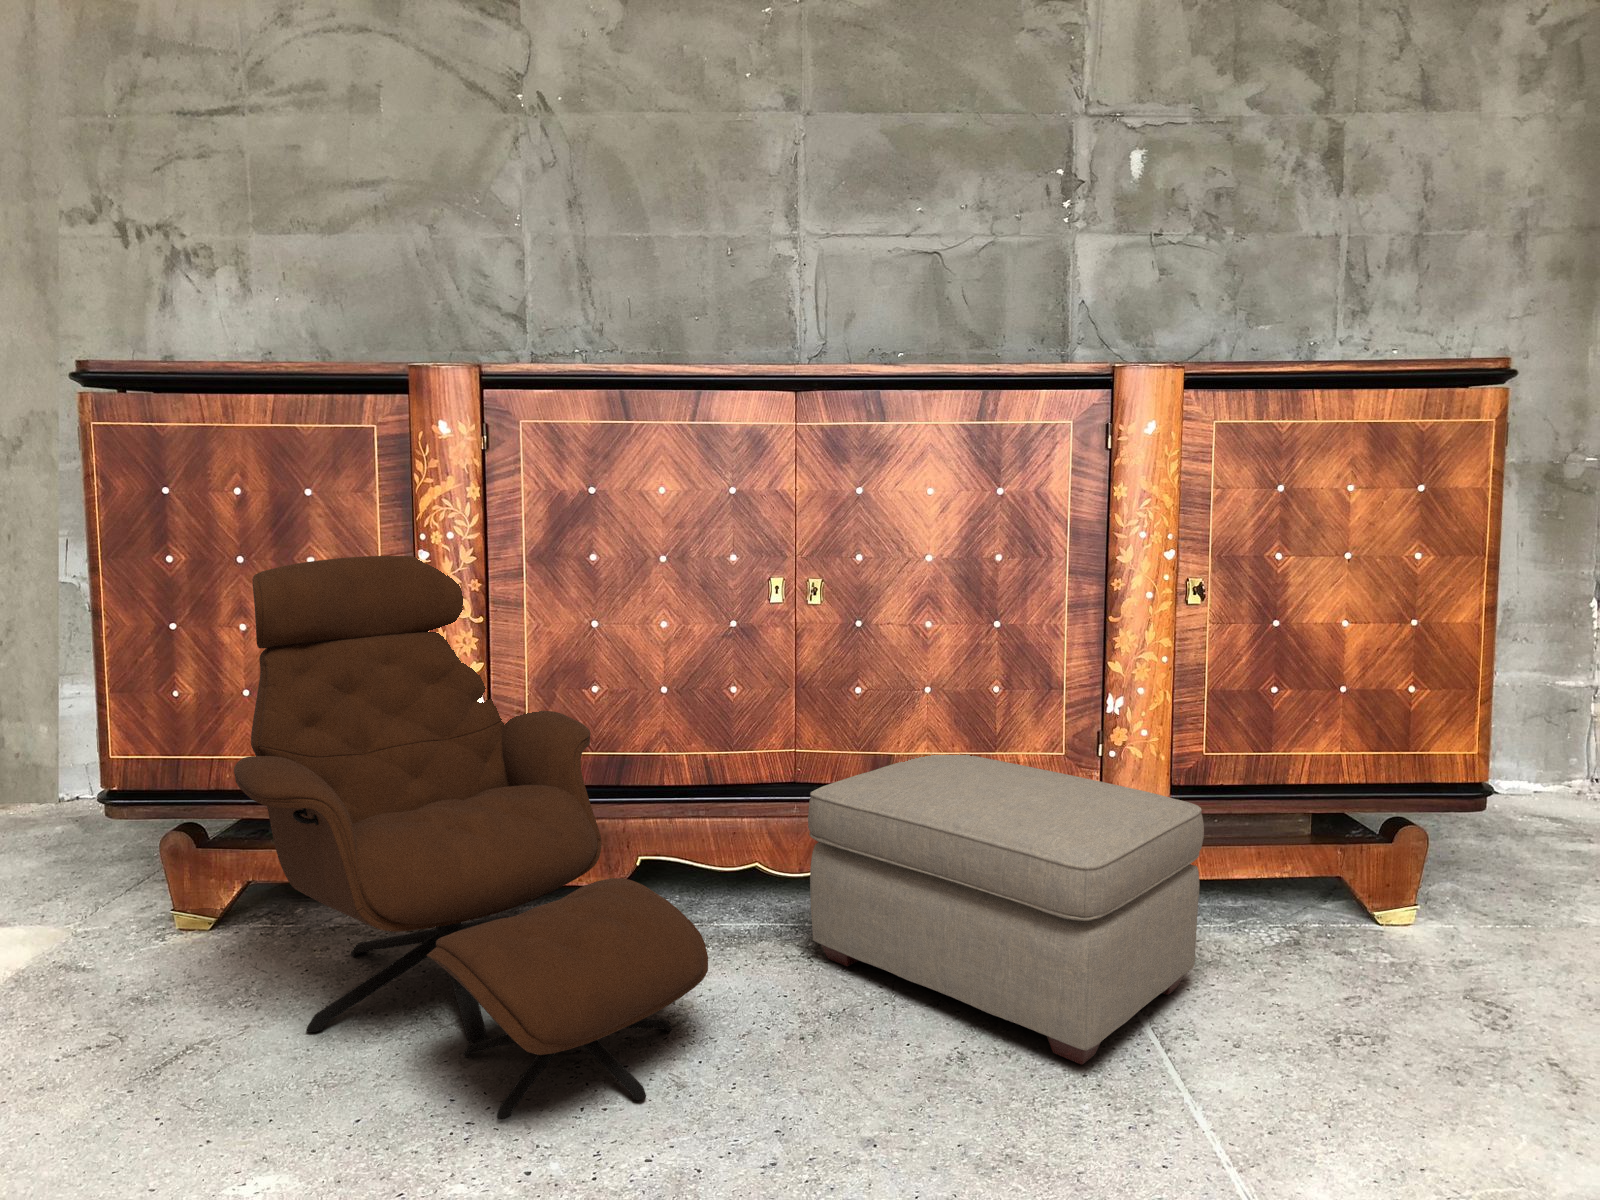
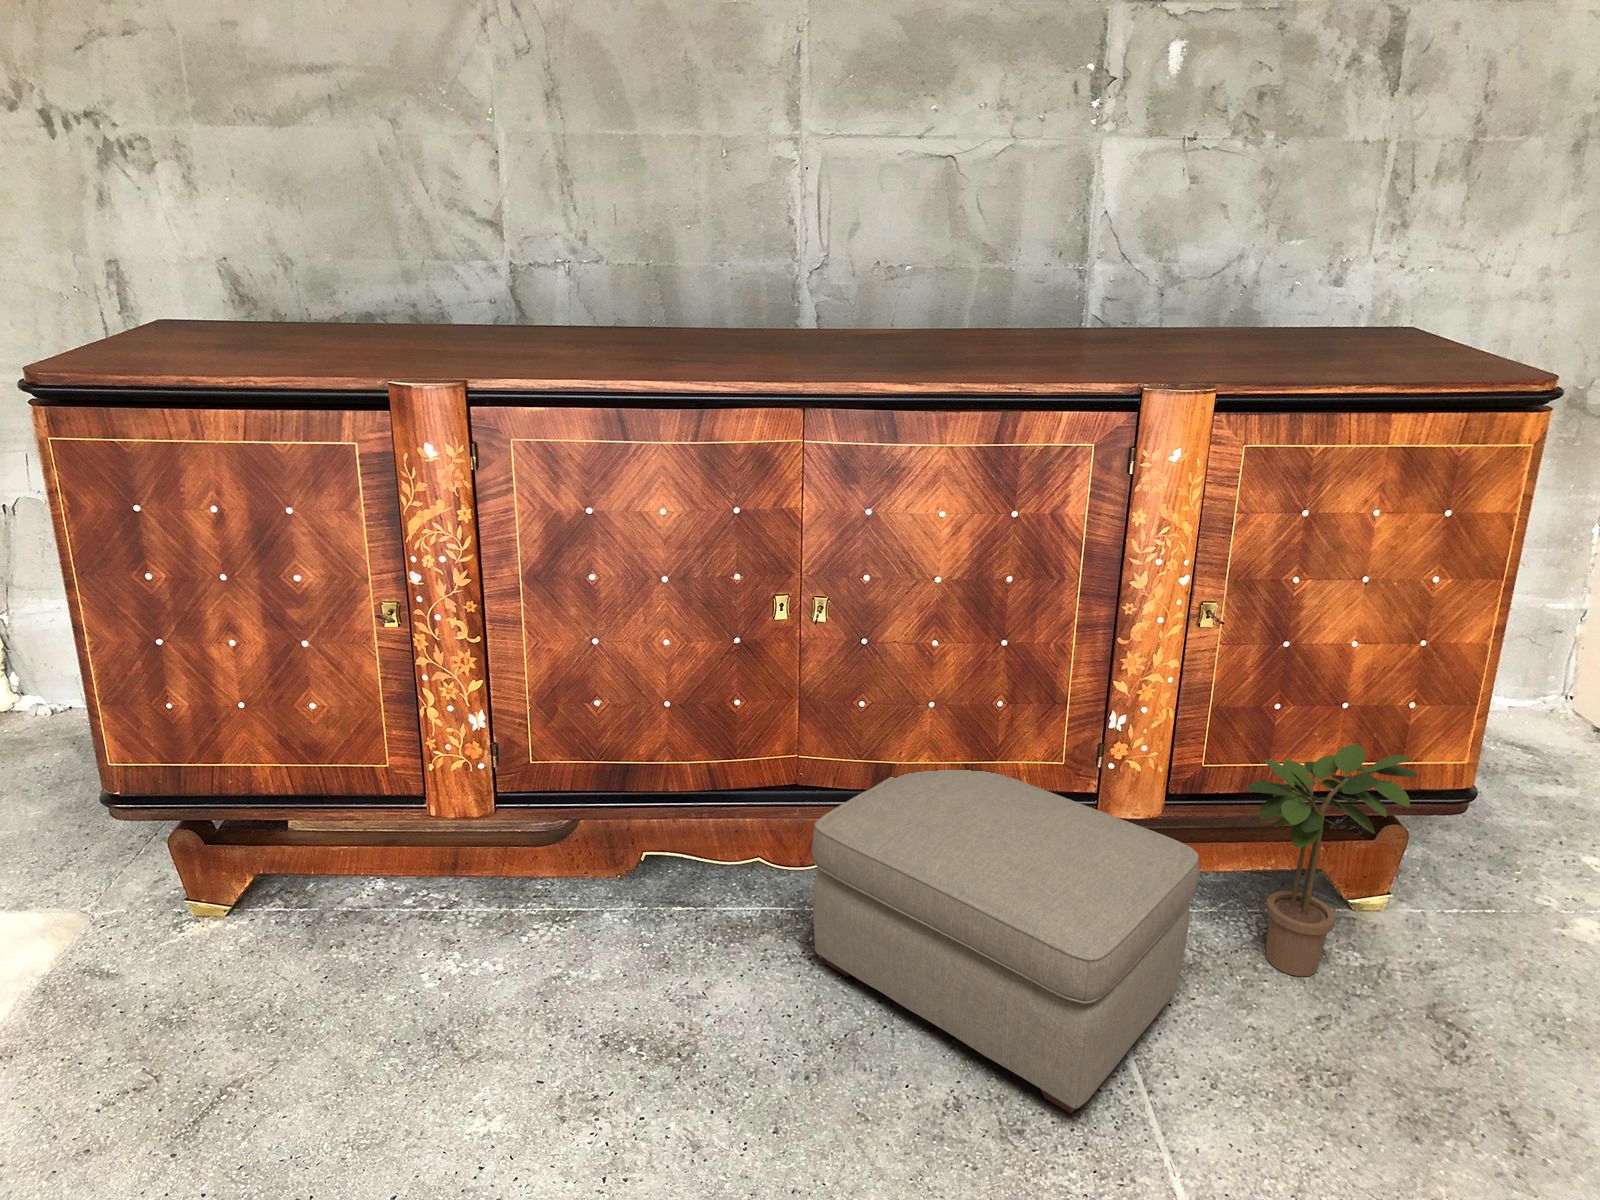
lounge chair: present [234,556,708,1120] -> none [236,573,718,1189]
potted plant: none [1248,714,1422,965] -> present [1246,744,1418,976]

